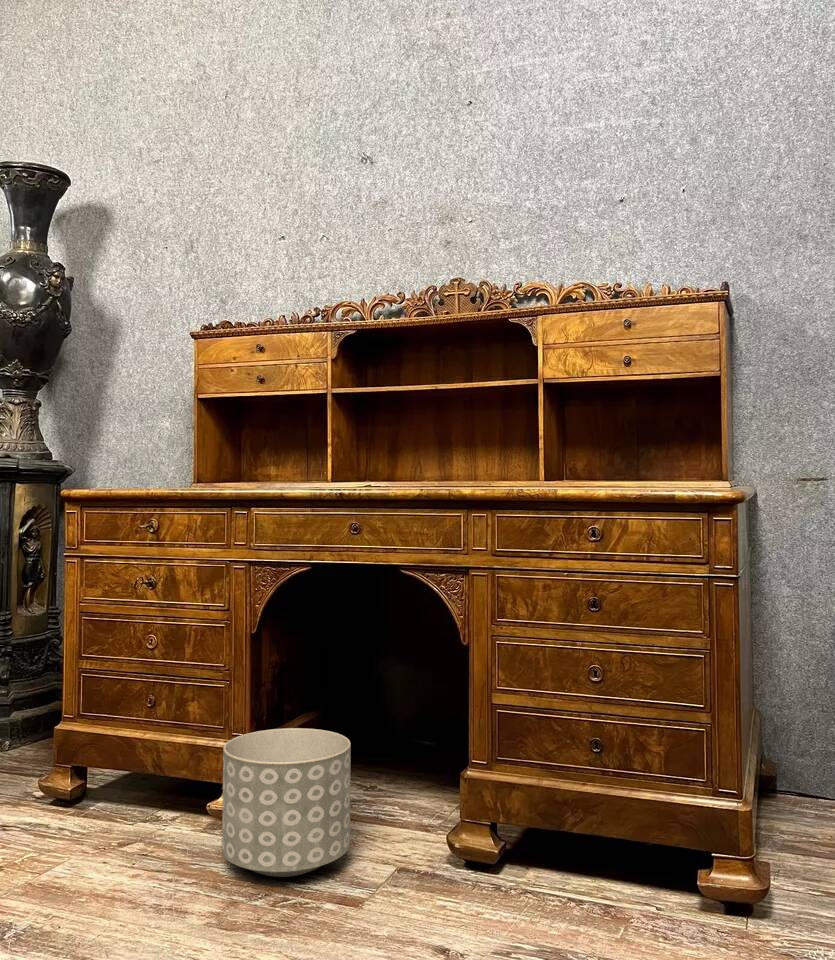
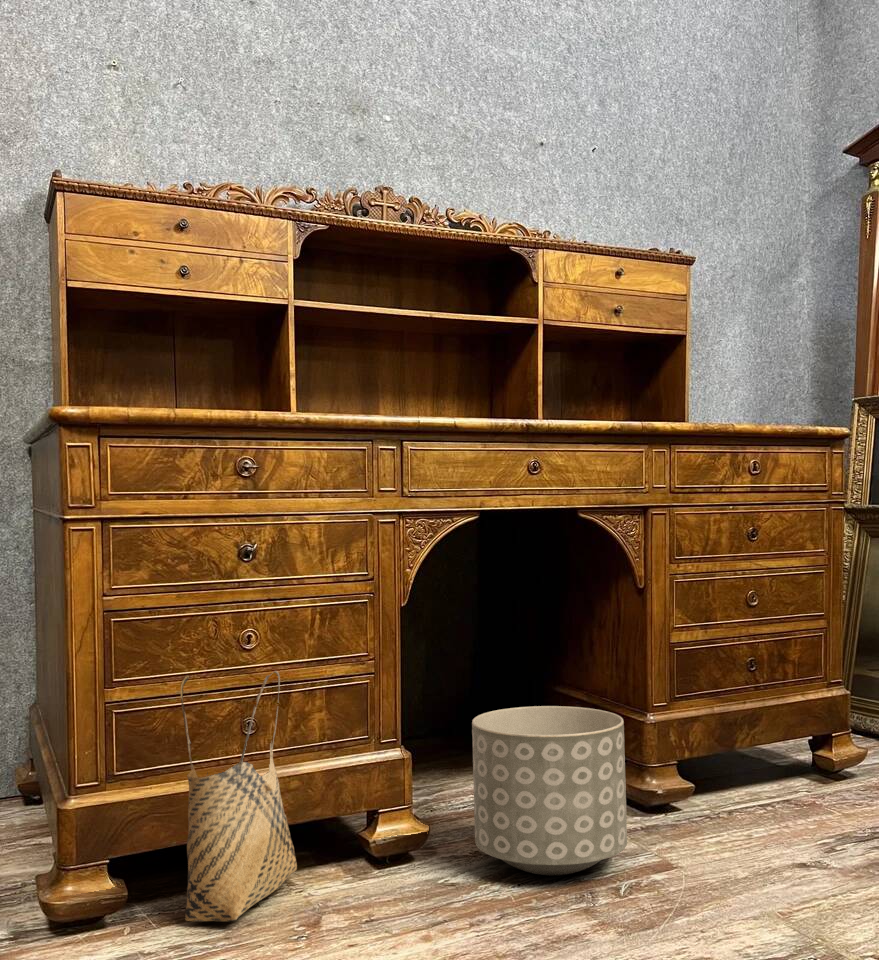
woven basket: none [61,660,175,822] -> present [181,671,297,922]

